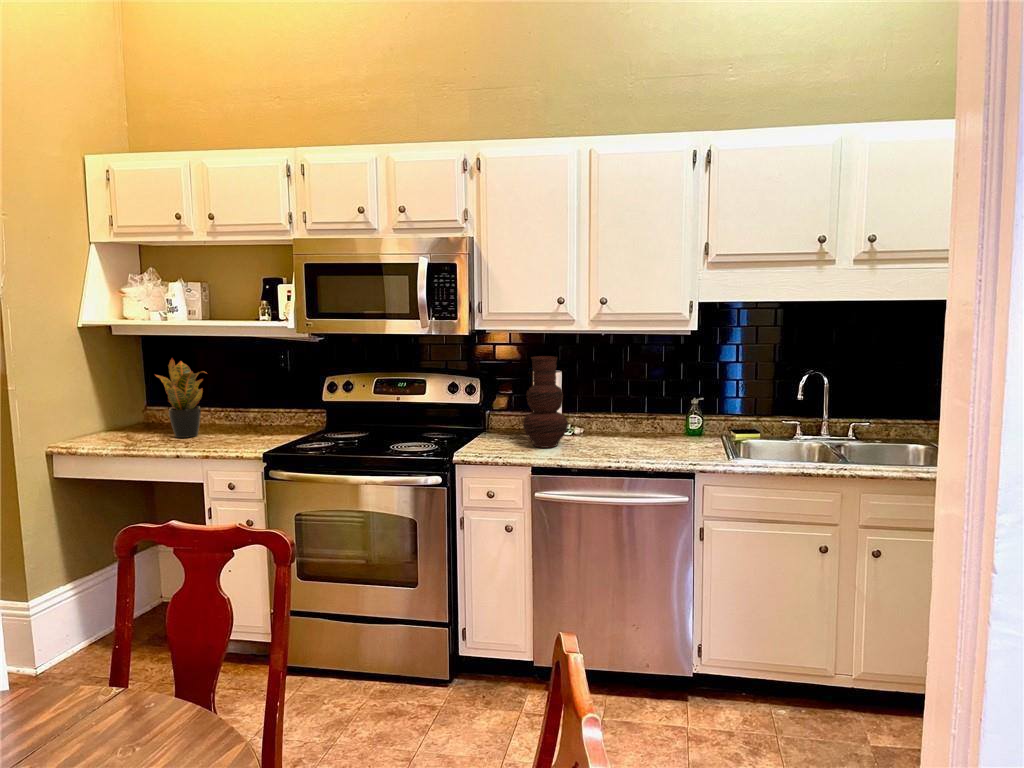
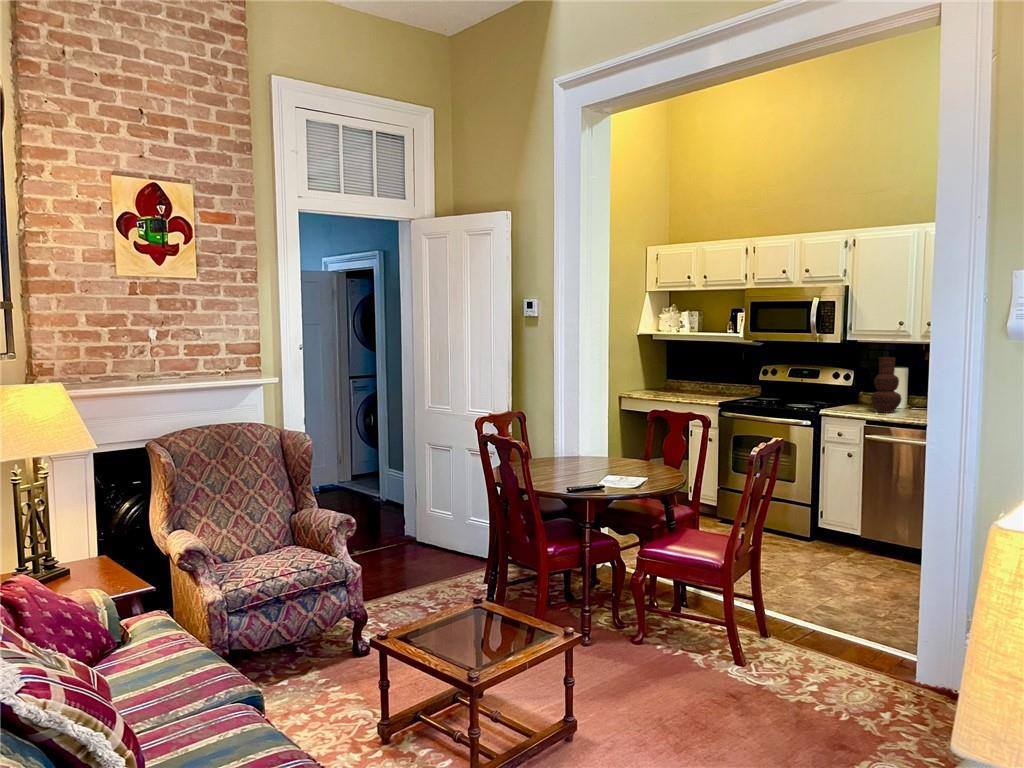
potted plant: present [156,358,203,438] -> none [669,350,699,395]

